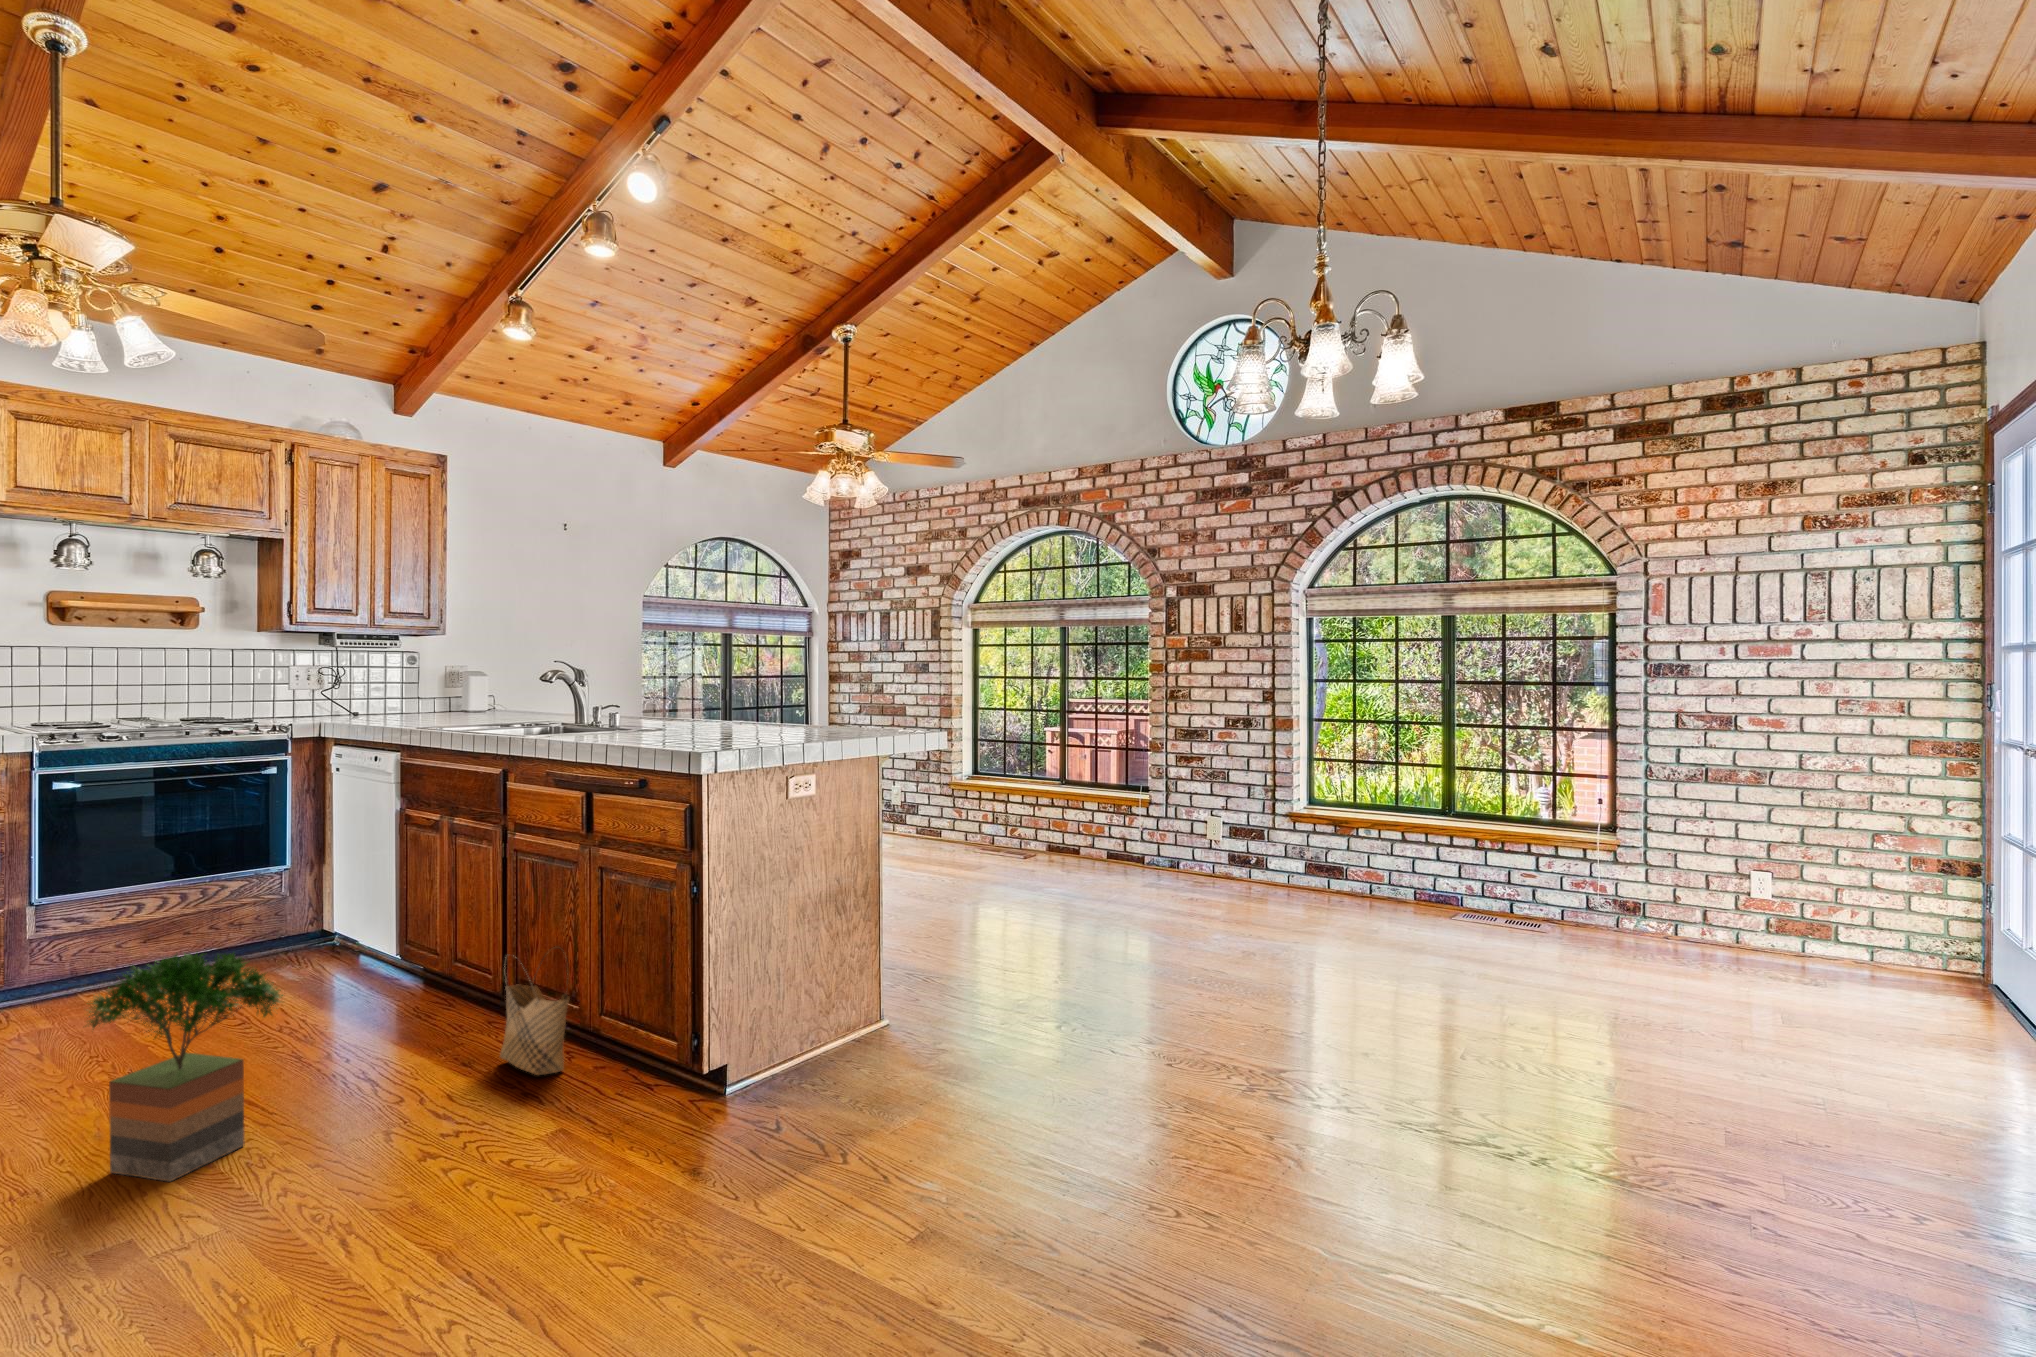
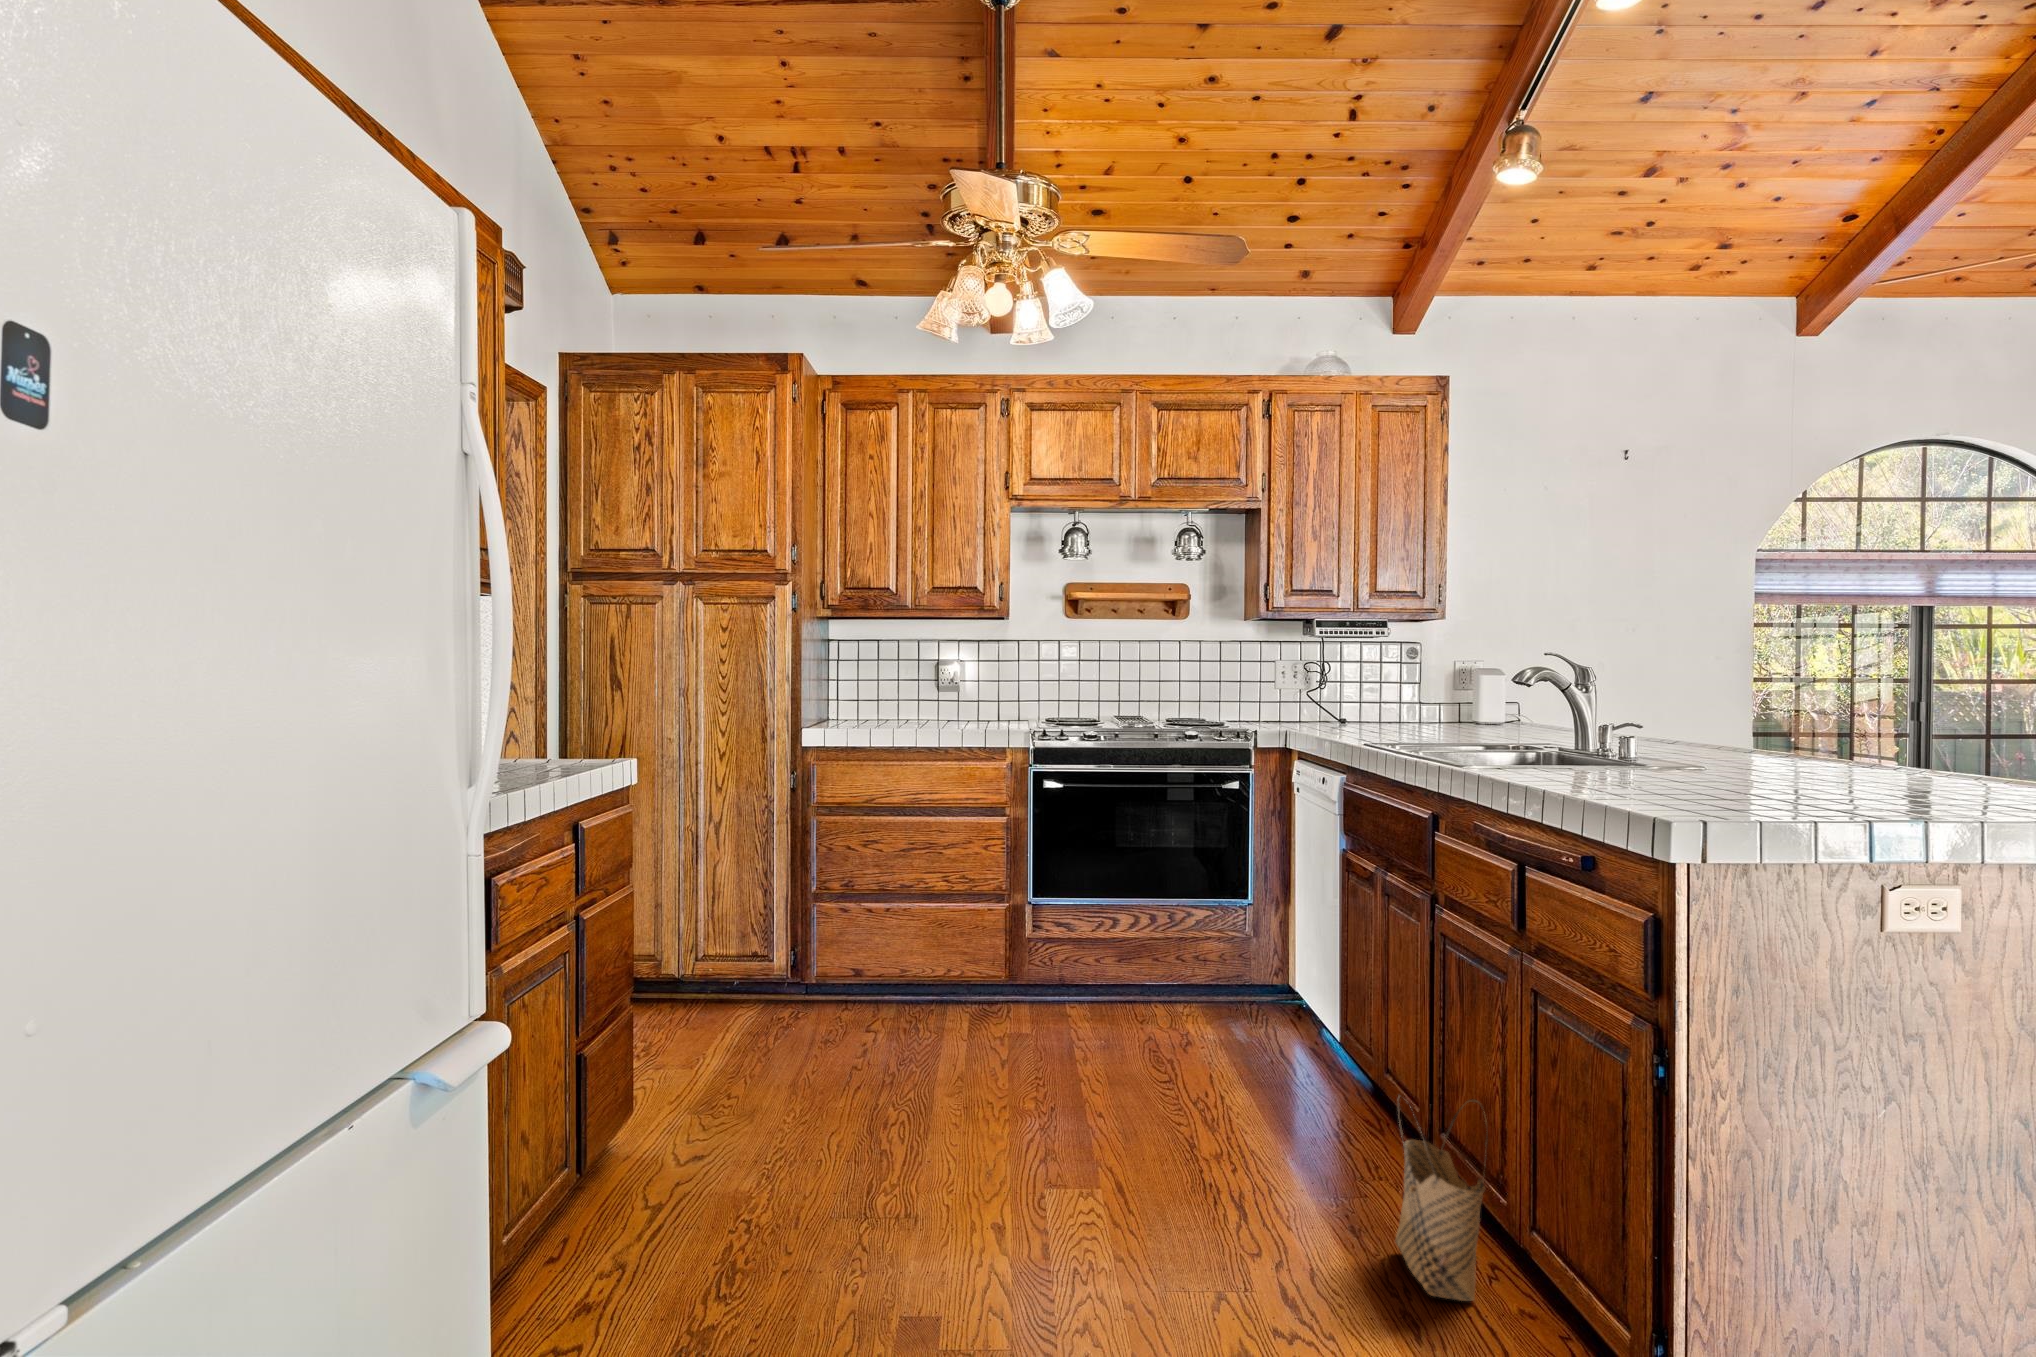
potted tree: present [89,953,283,1182] -> none [936,998,1118,1276]

